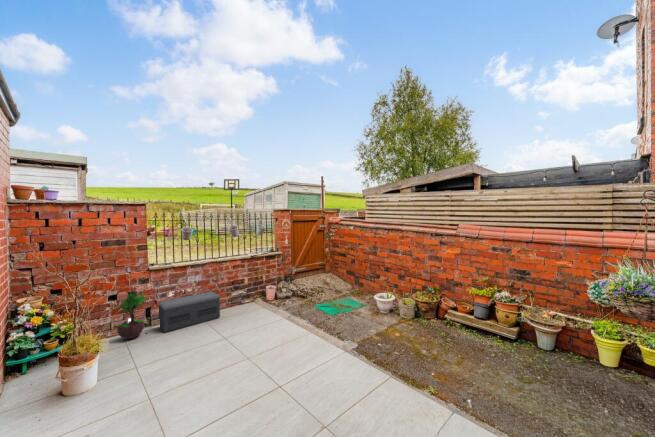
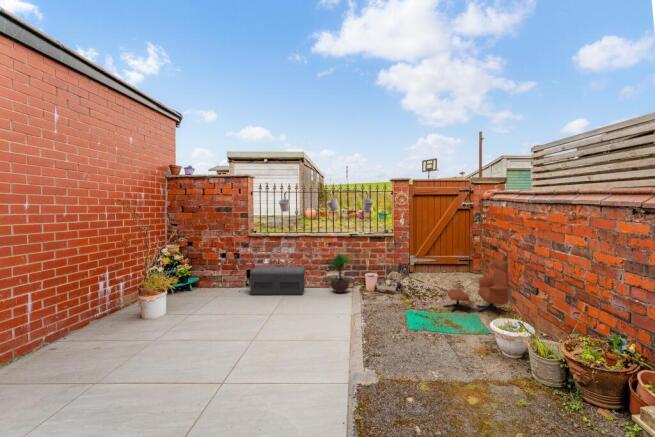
lounge chair: none [328,261,363,300] -> present [443,258,510,316]
potted tree: present [116,292,146,339] -> present [329,254,349,293]

